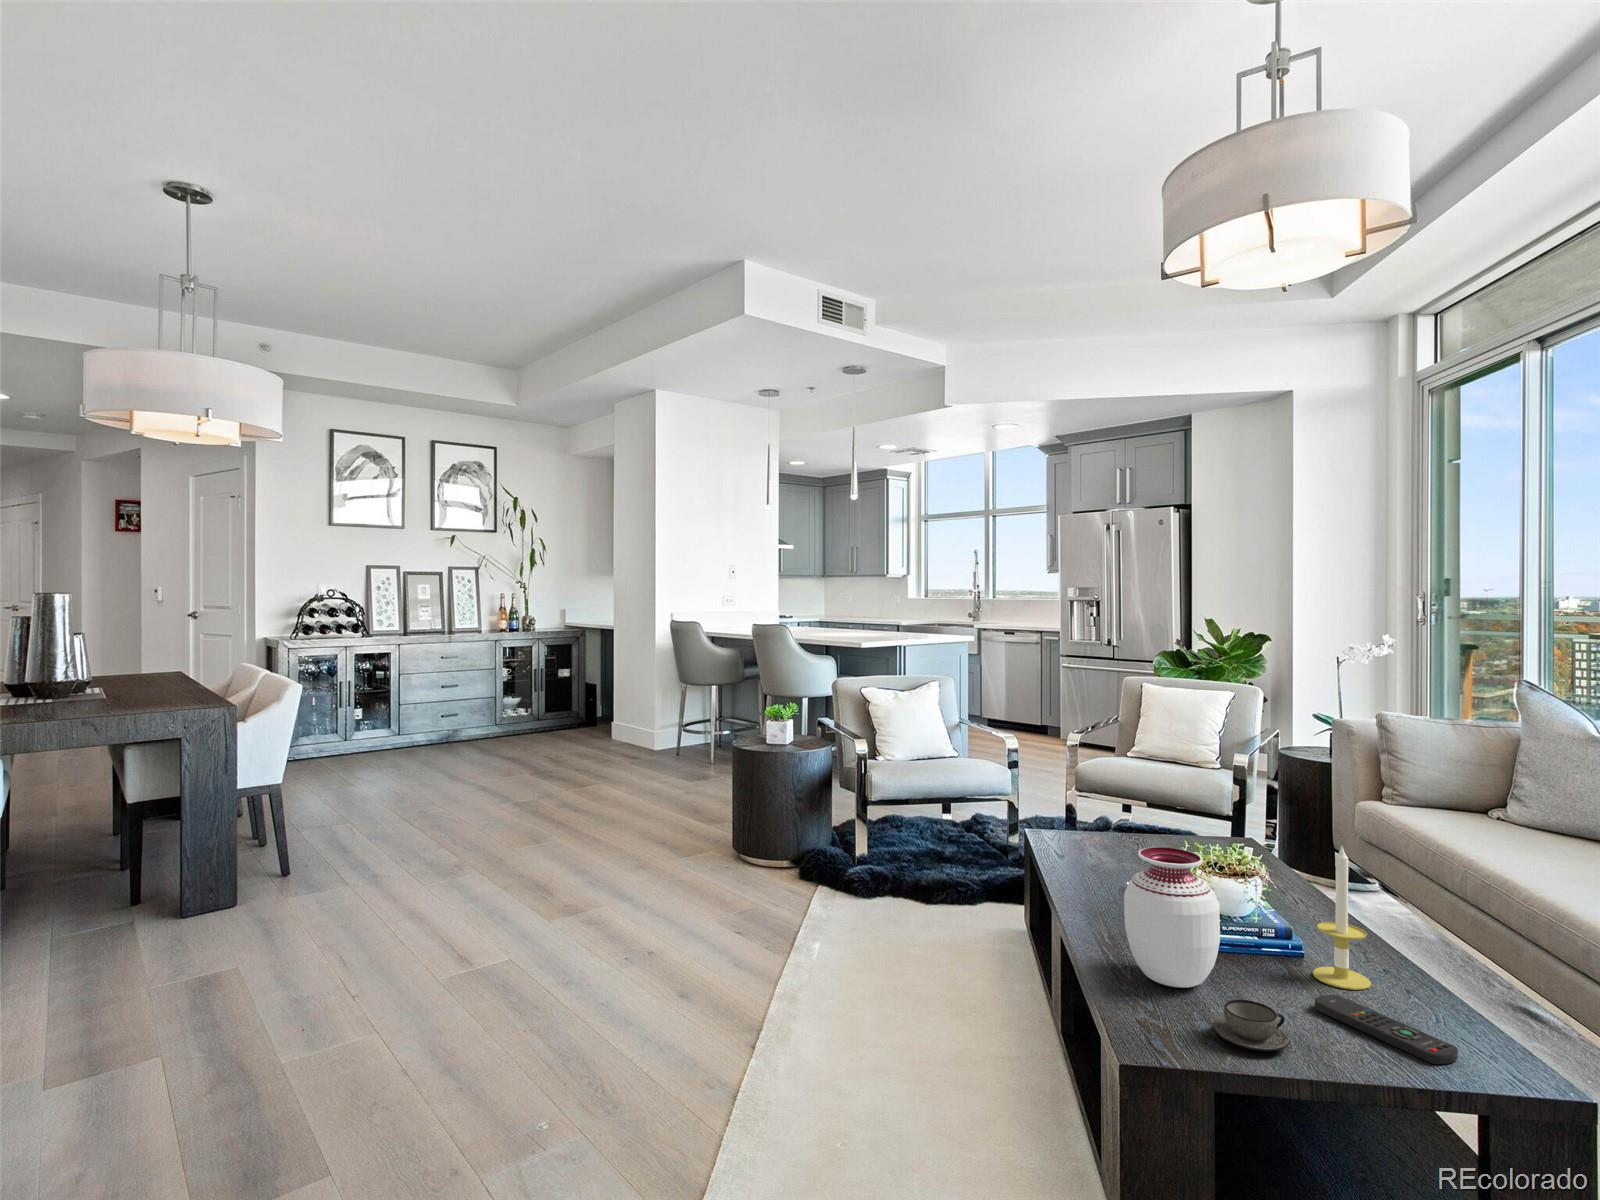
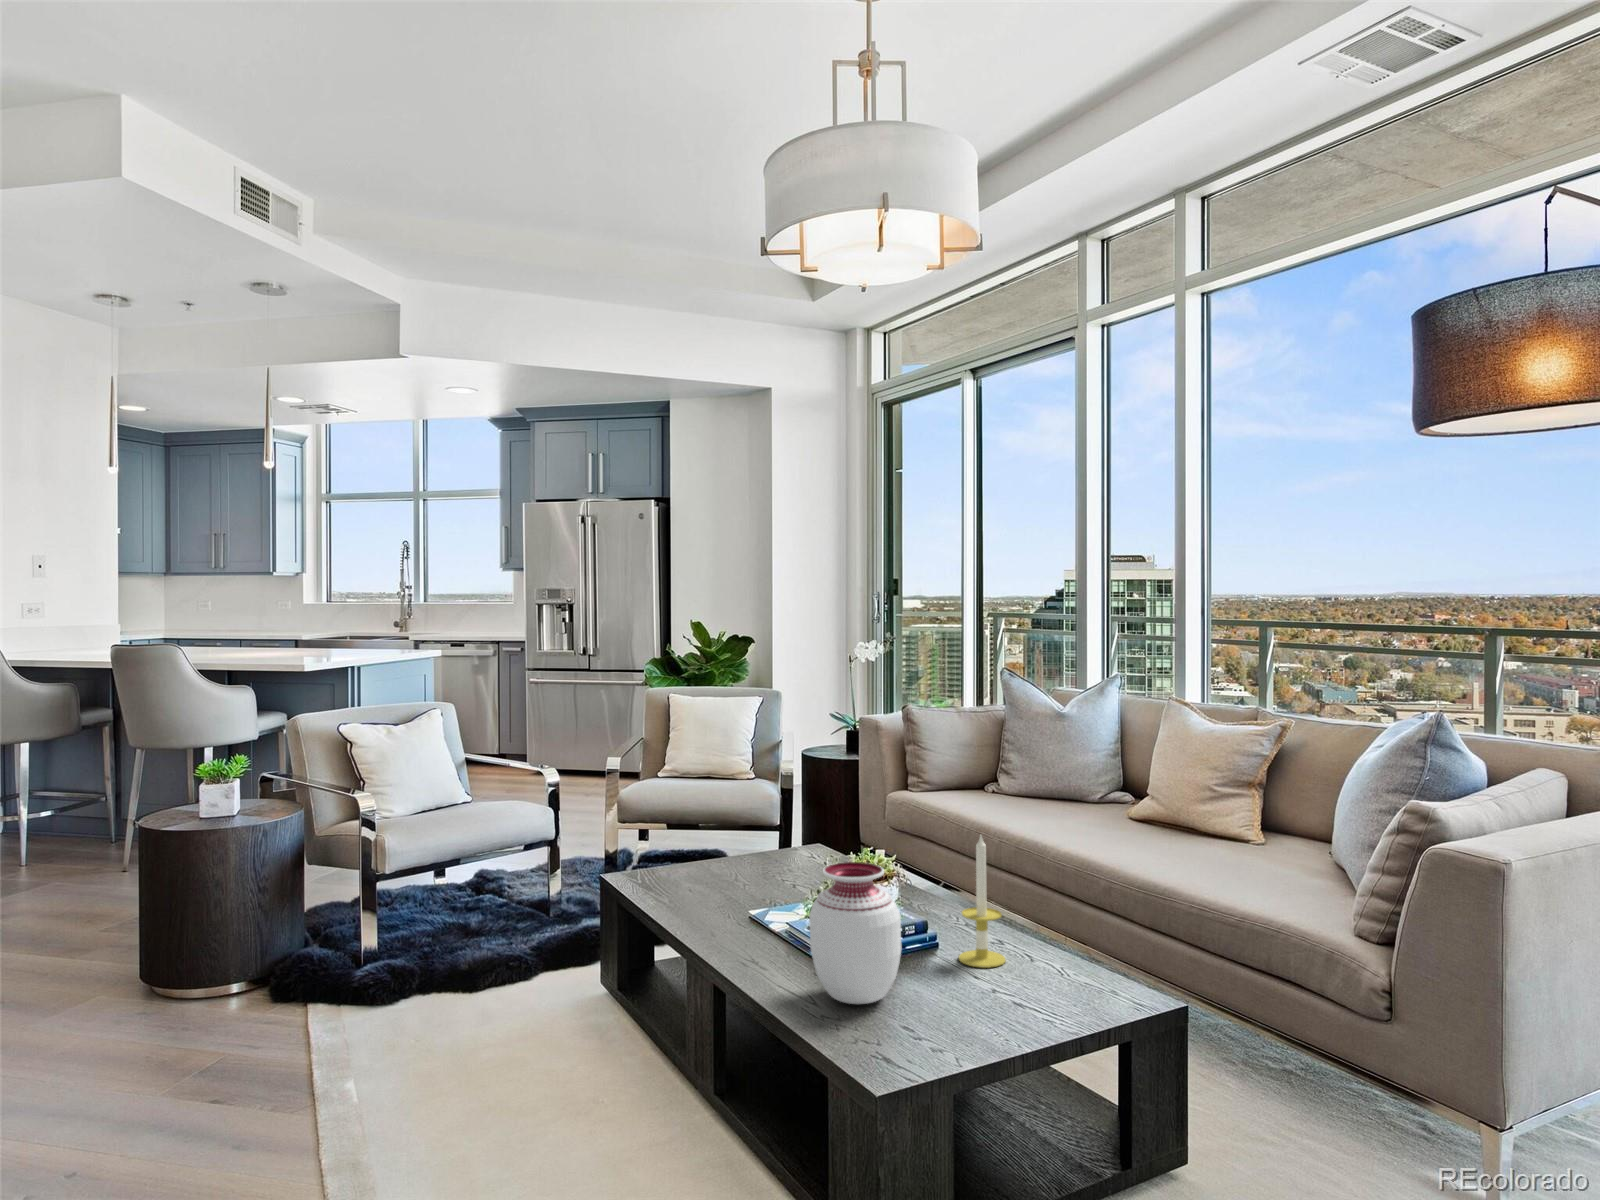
remote control: present [1315,995,1458,1064] -> none [982,974,1102,1013]
teacup: present [1213,999,1290,1051] -> none [924,997,992,1042]

